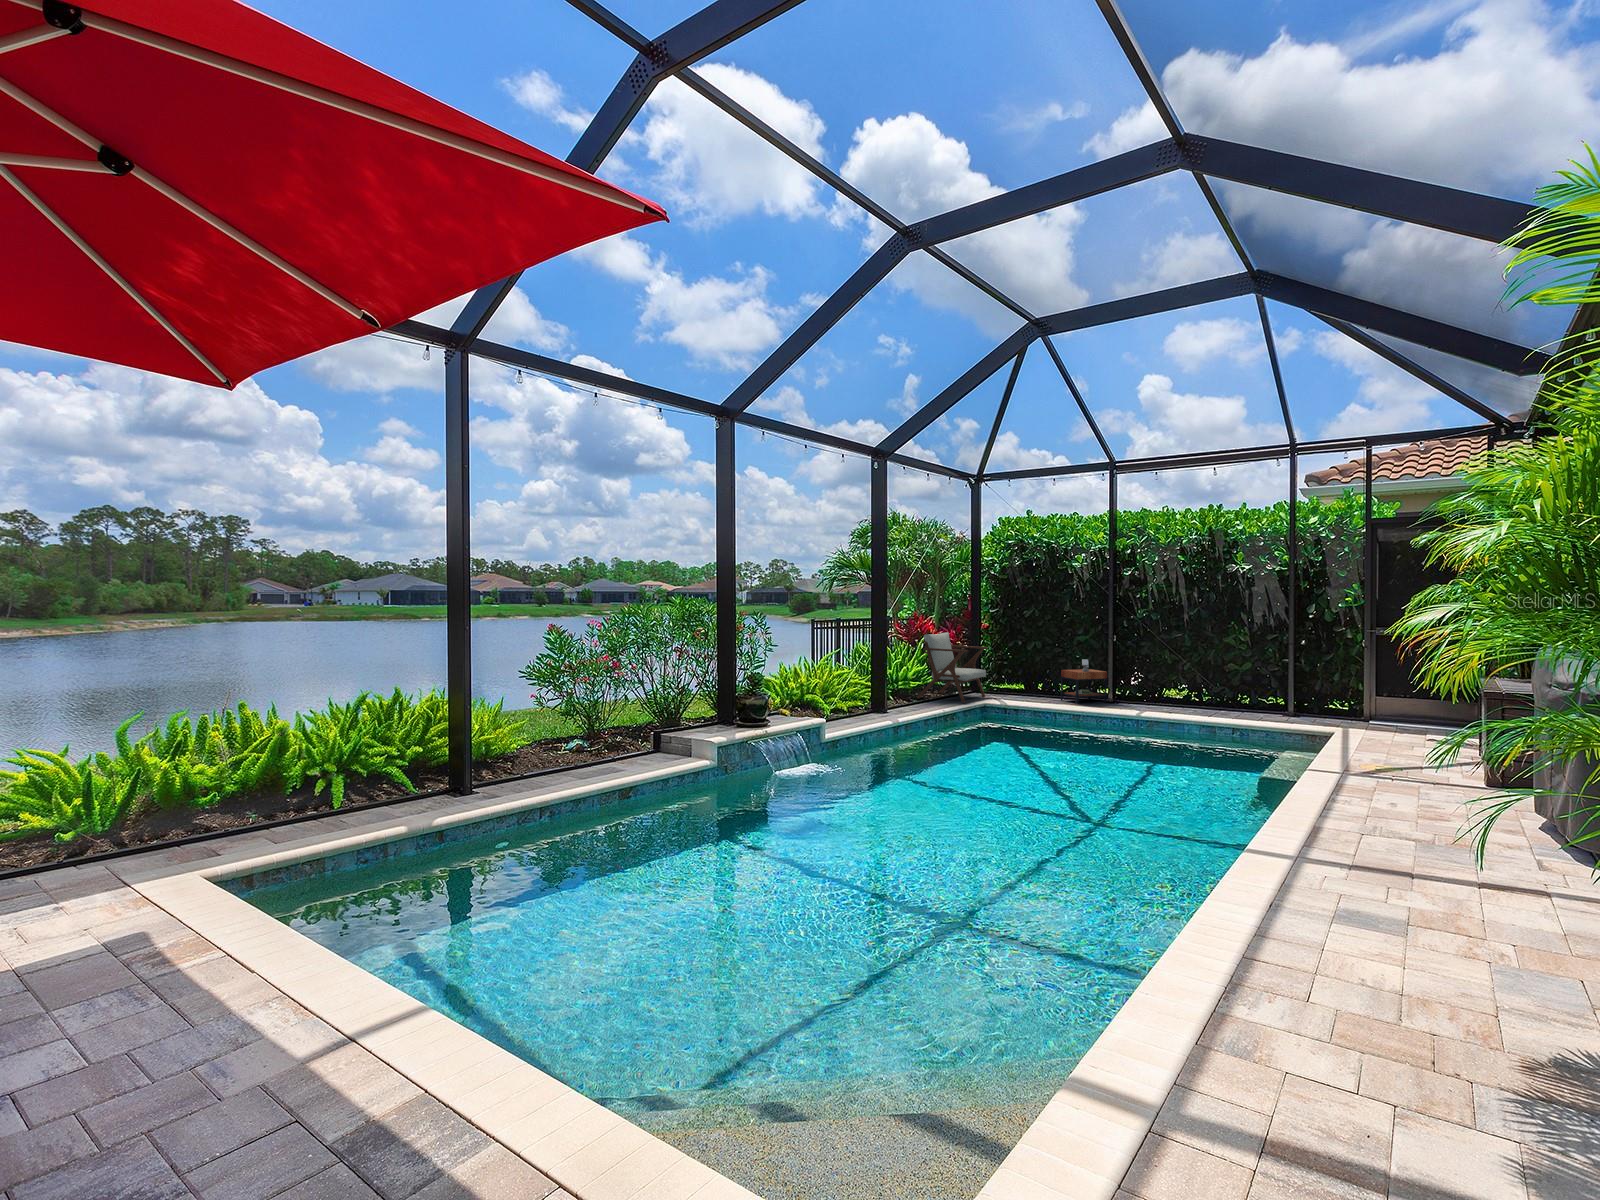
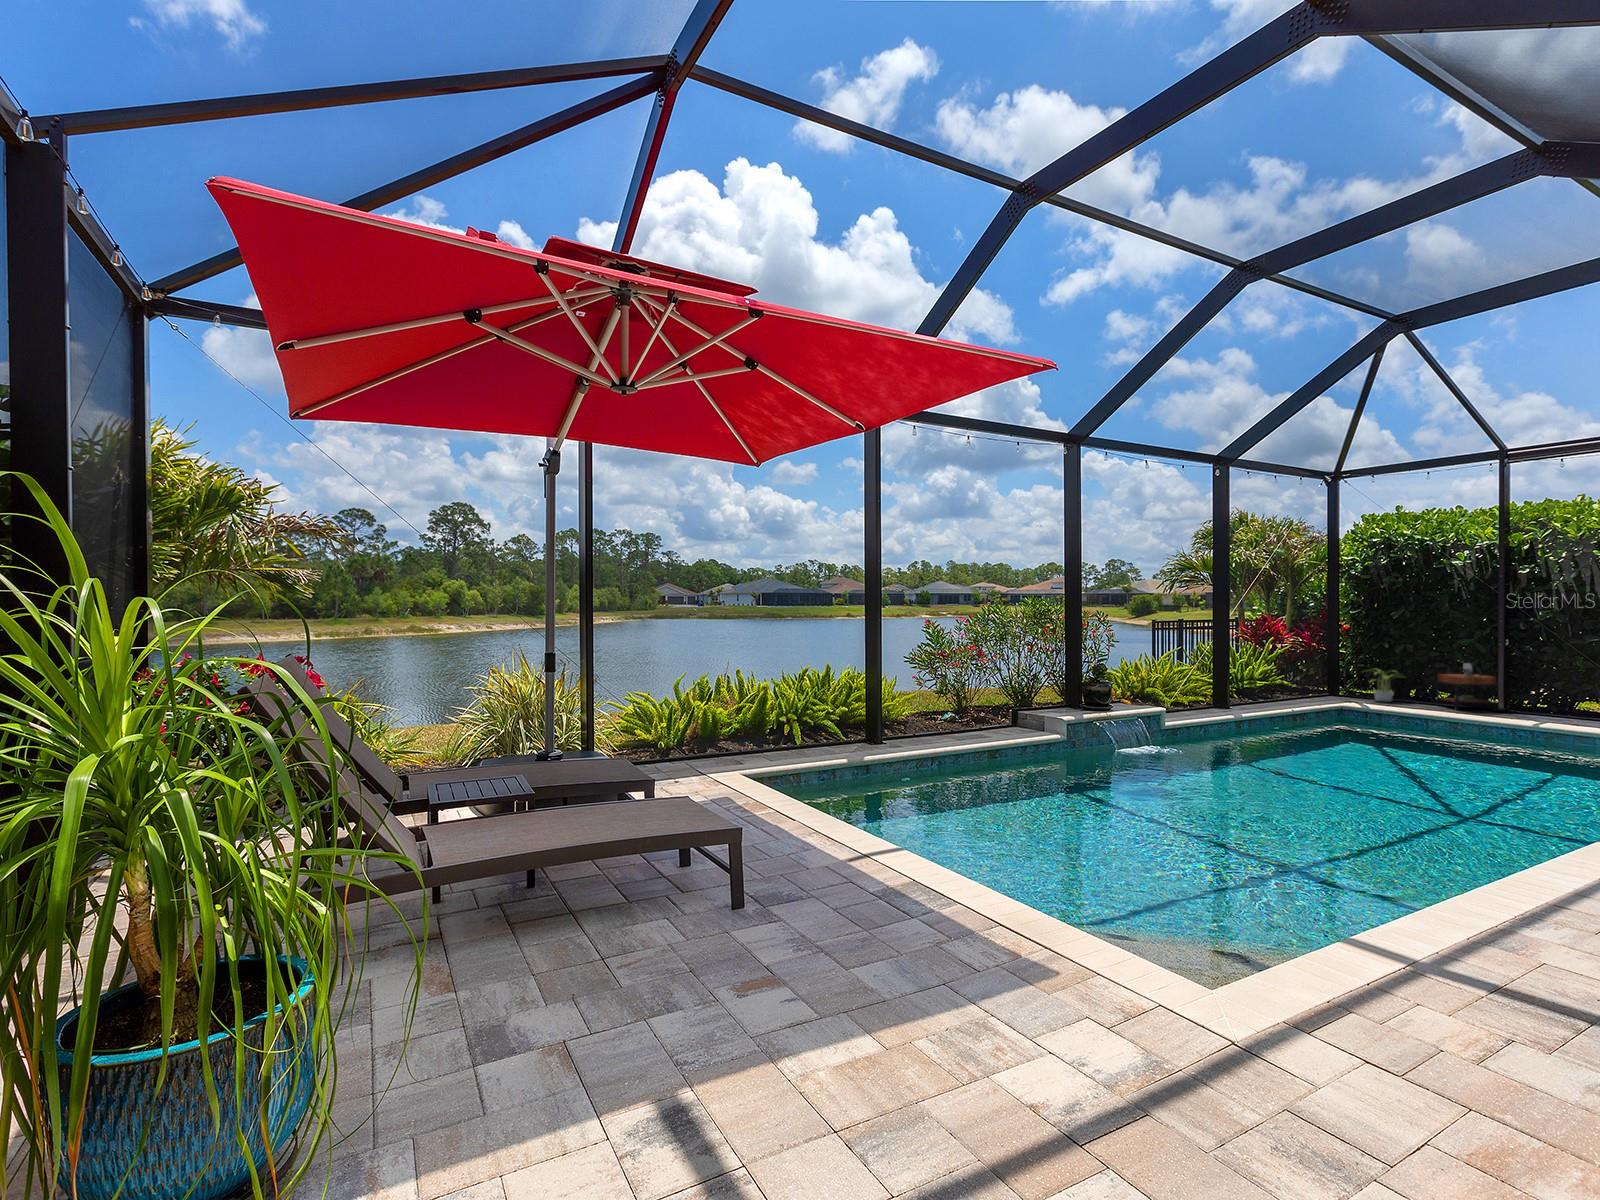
lounge chair: present [917,632,988,703] -> none [1264,633,1347,704]
potted plant: none [1000,666,1038,697] -> present [1370,669,1404,701]

